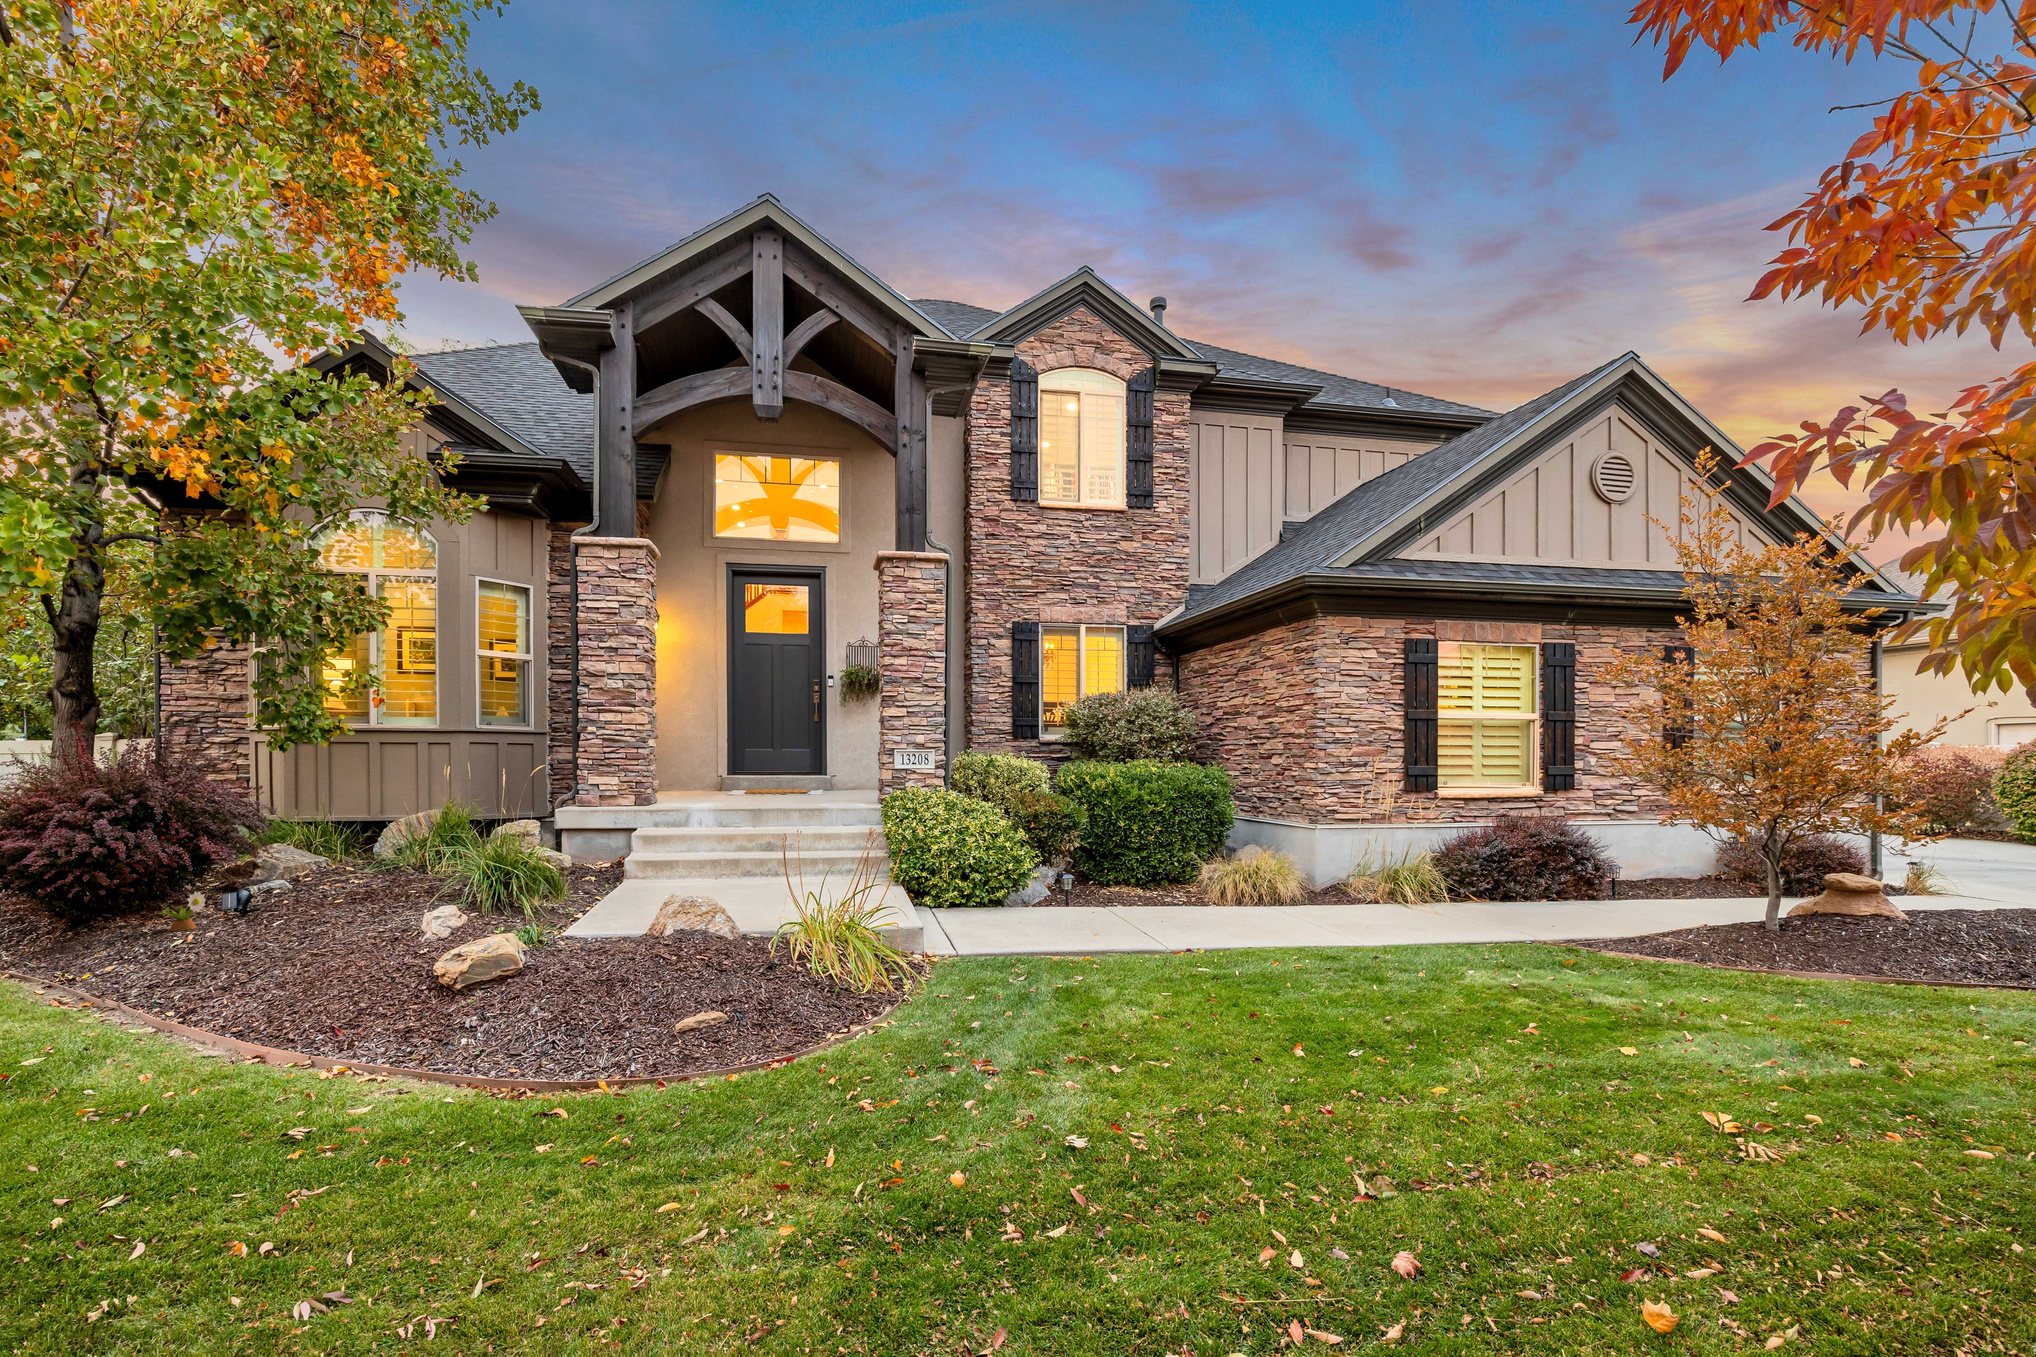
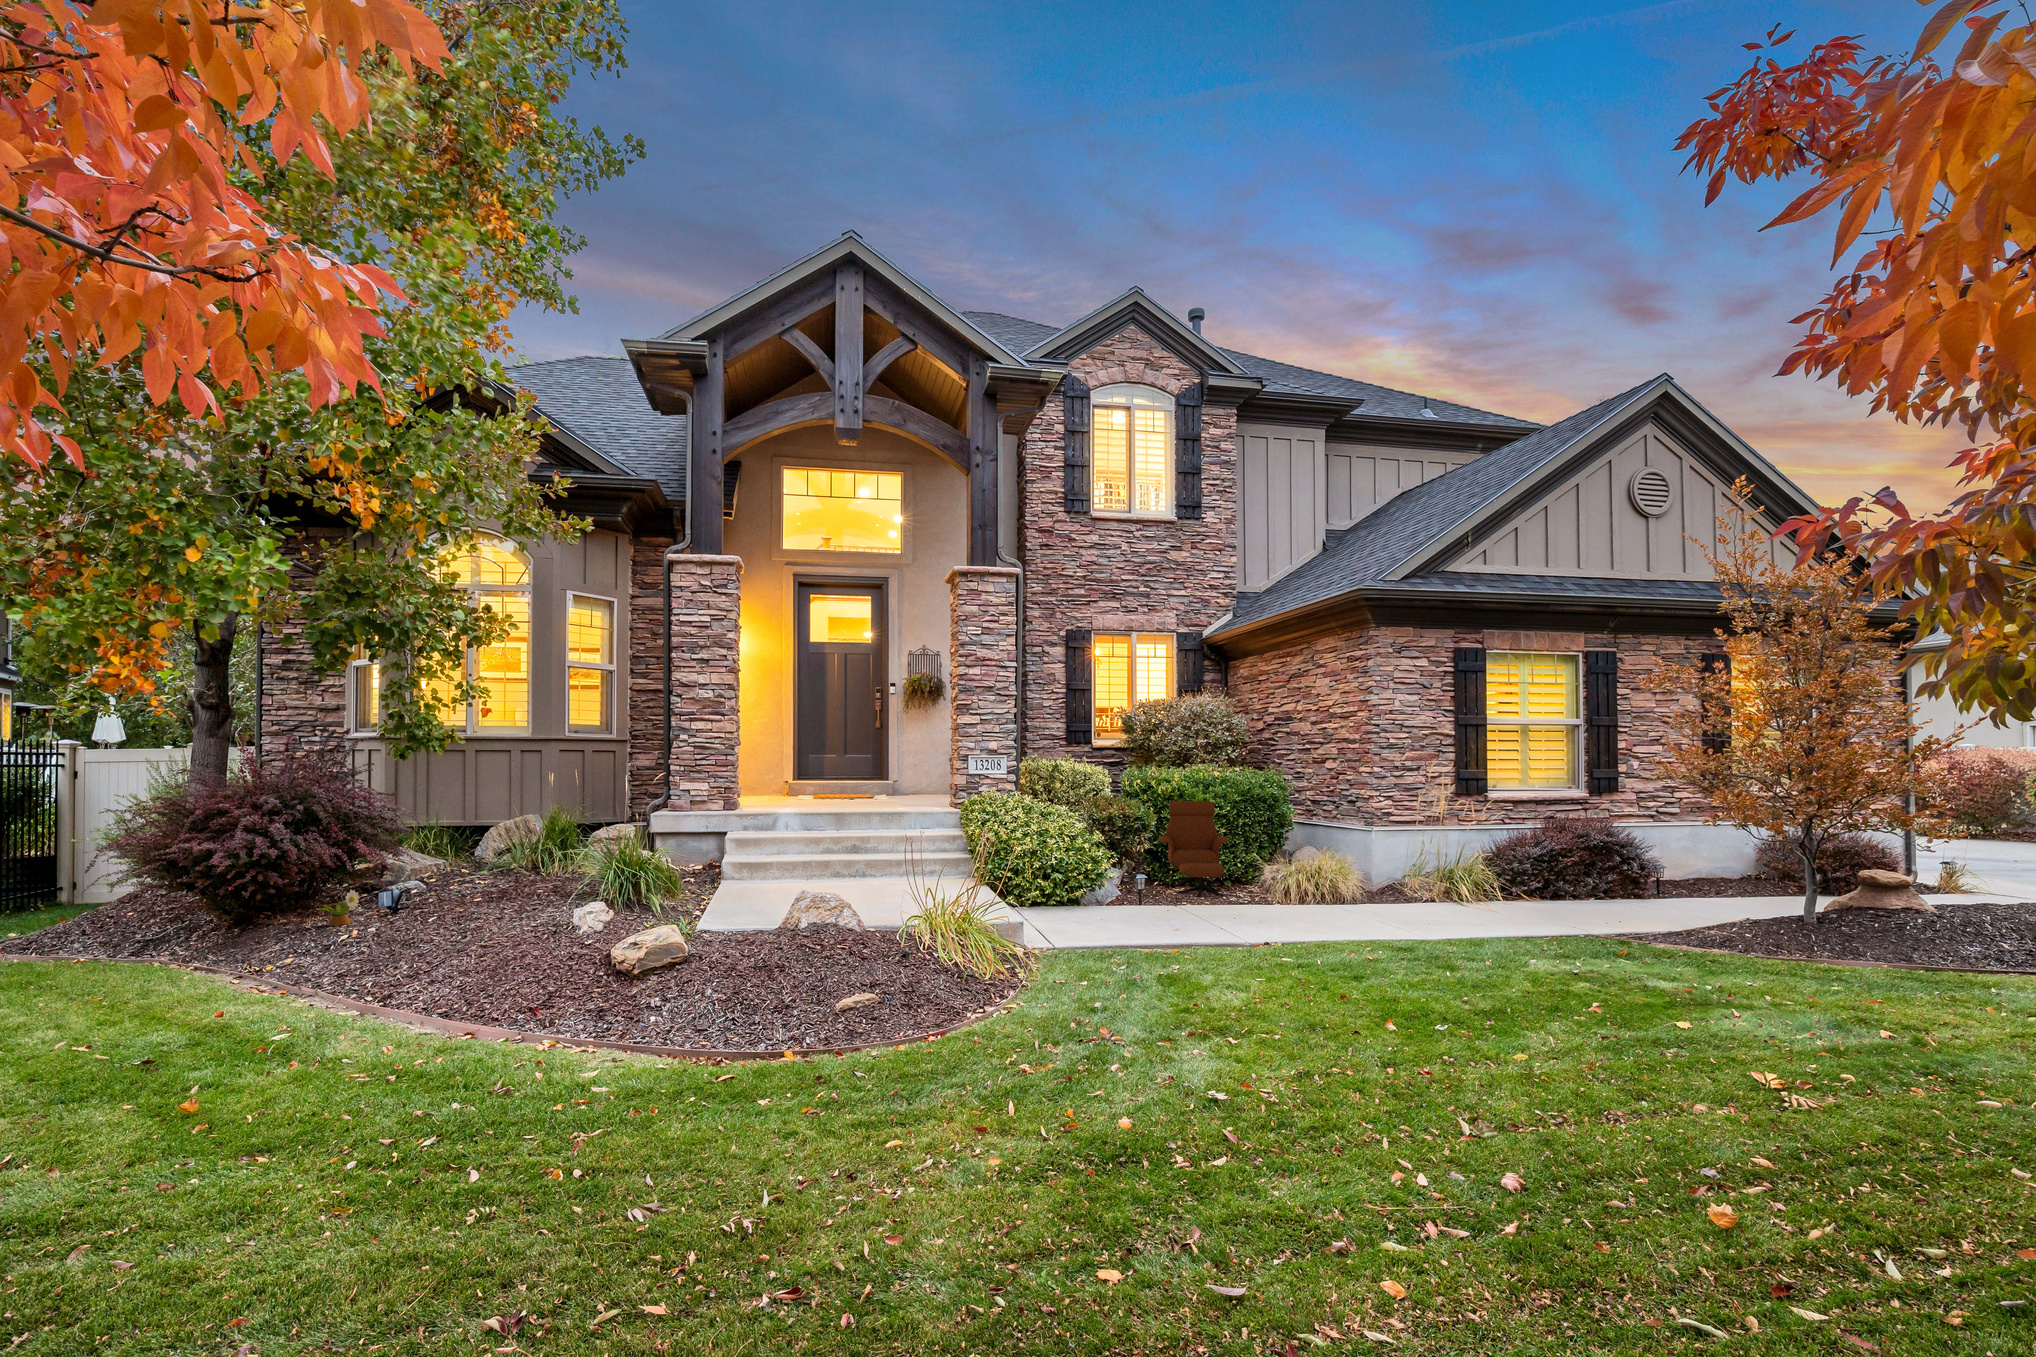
lounge chair: none [1091,798,1165,900] -> present [1158,801,1228,897]

